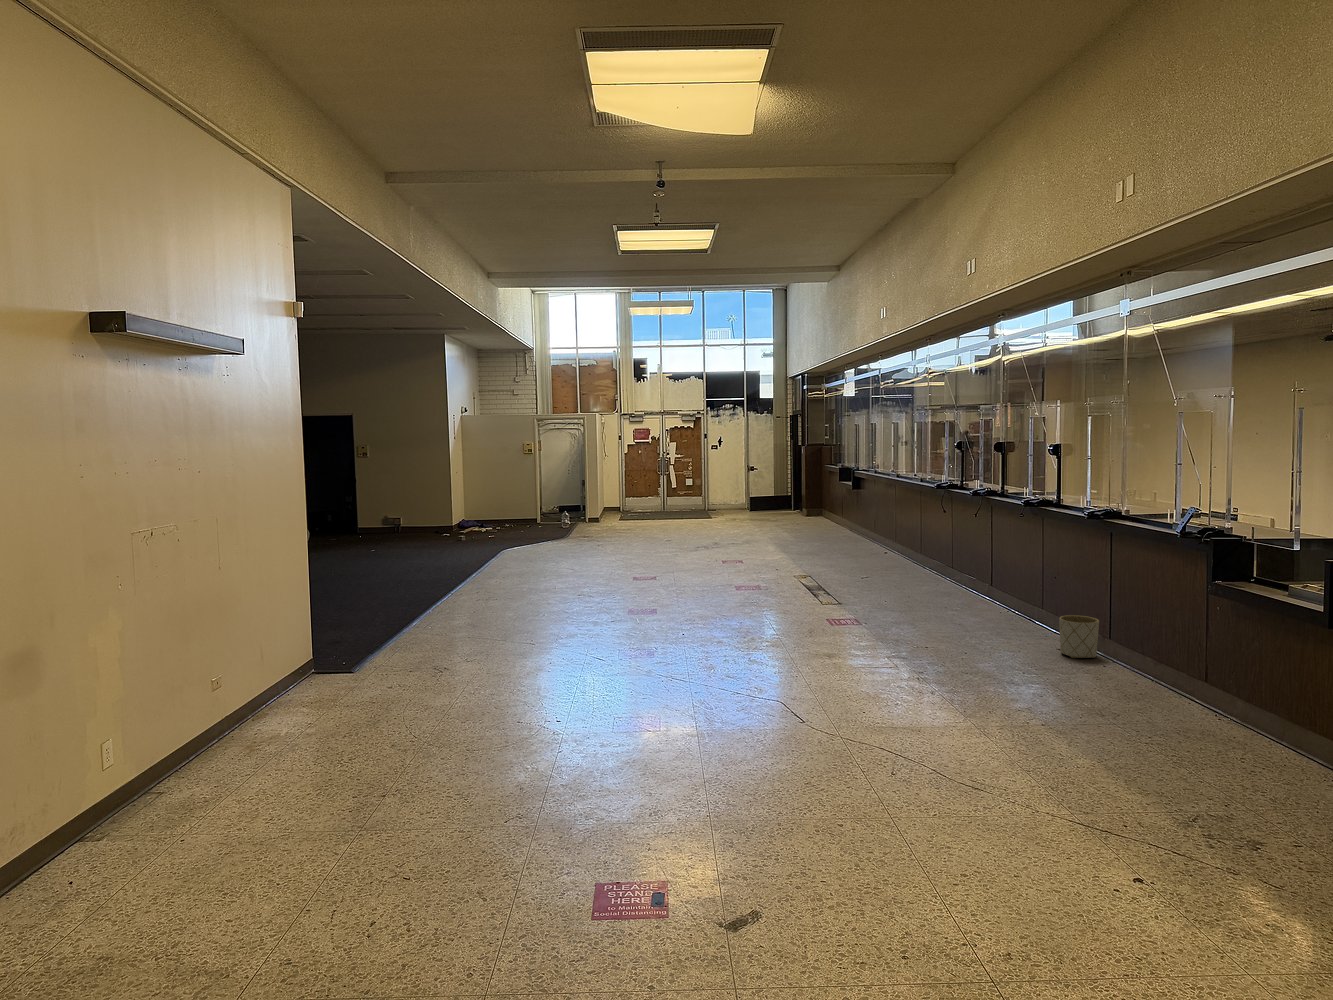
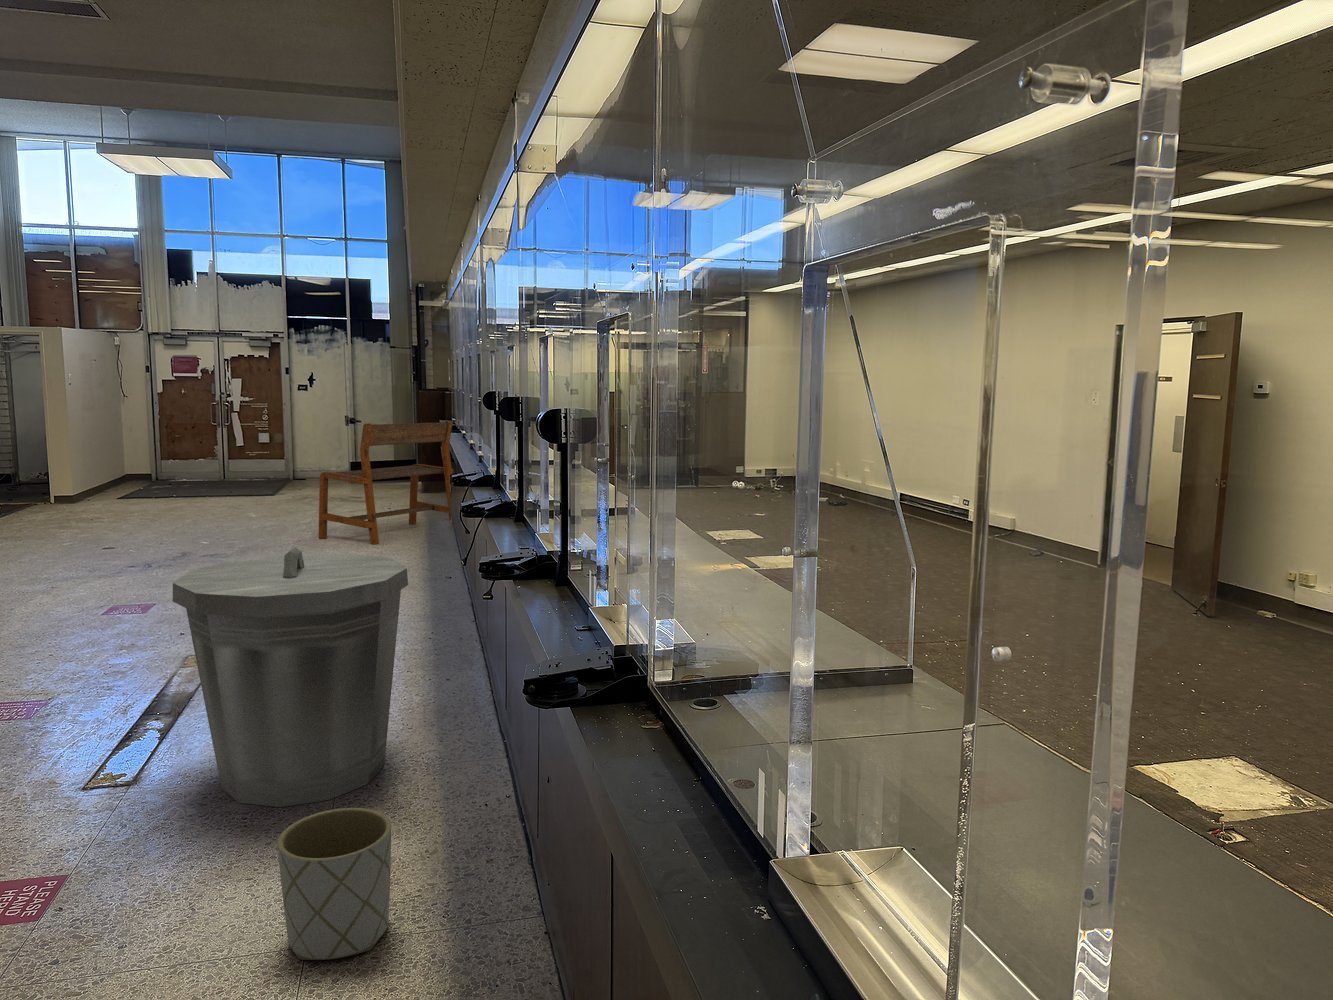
bench: none [807,471,885,548] -> present [319,421,453,544]
trash can: none [946,531,1040,632] -> present [173,547,408,807]

